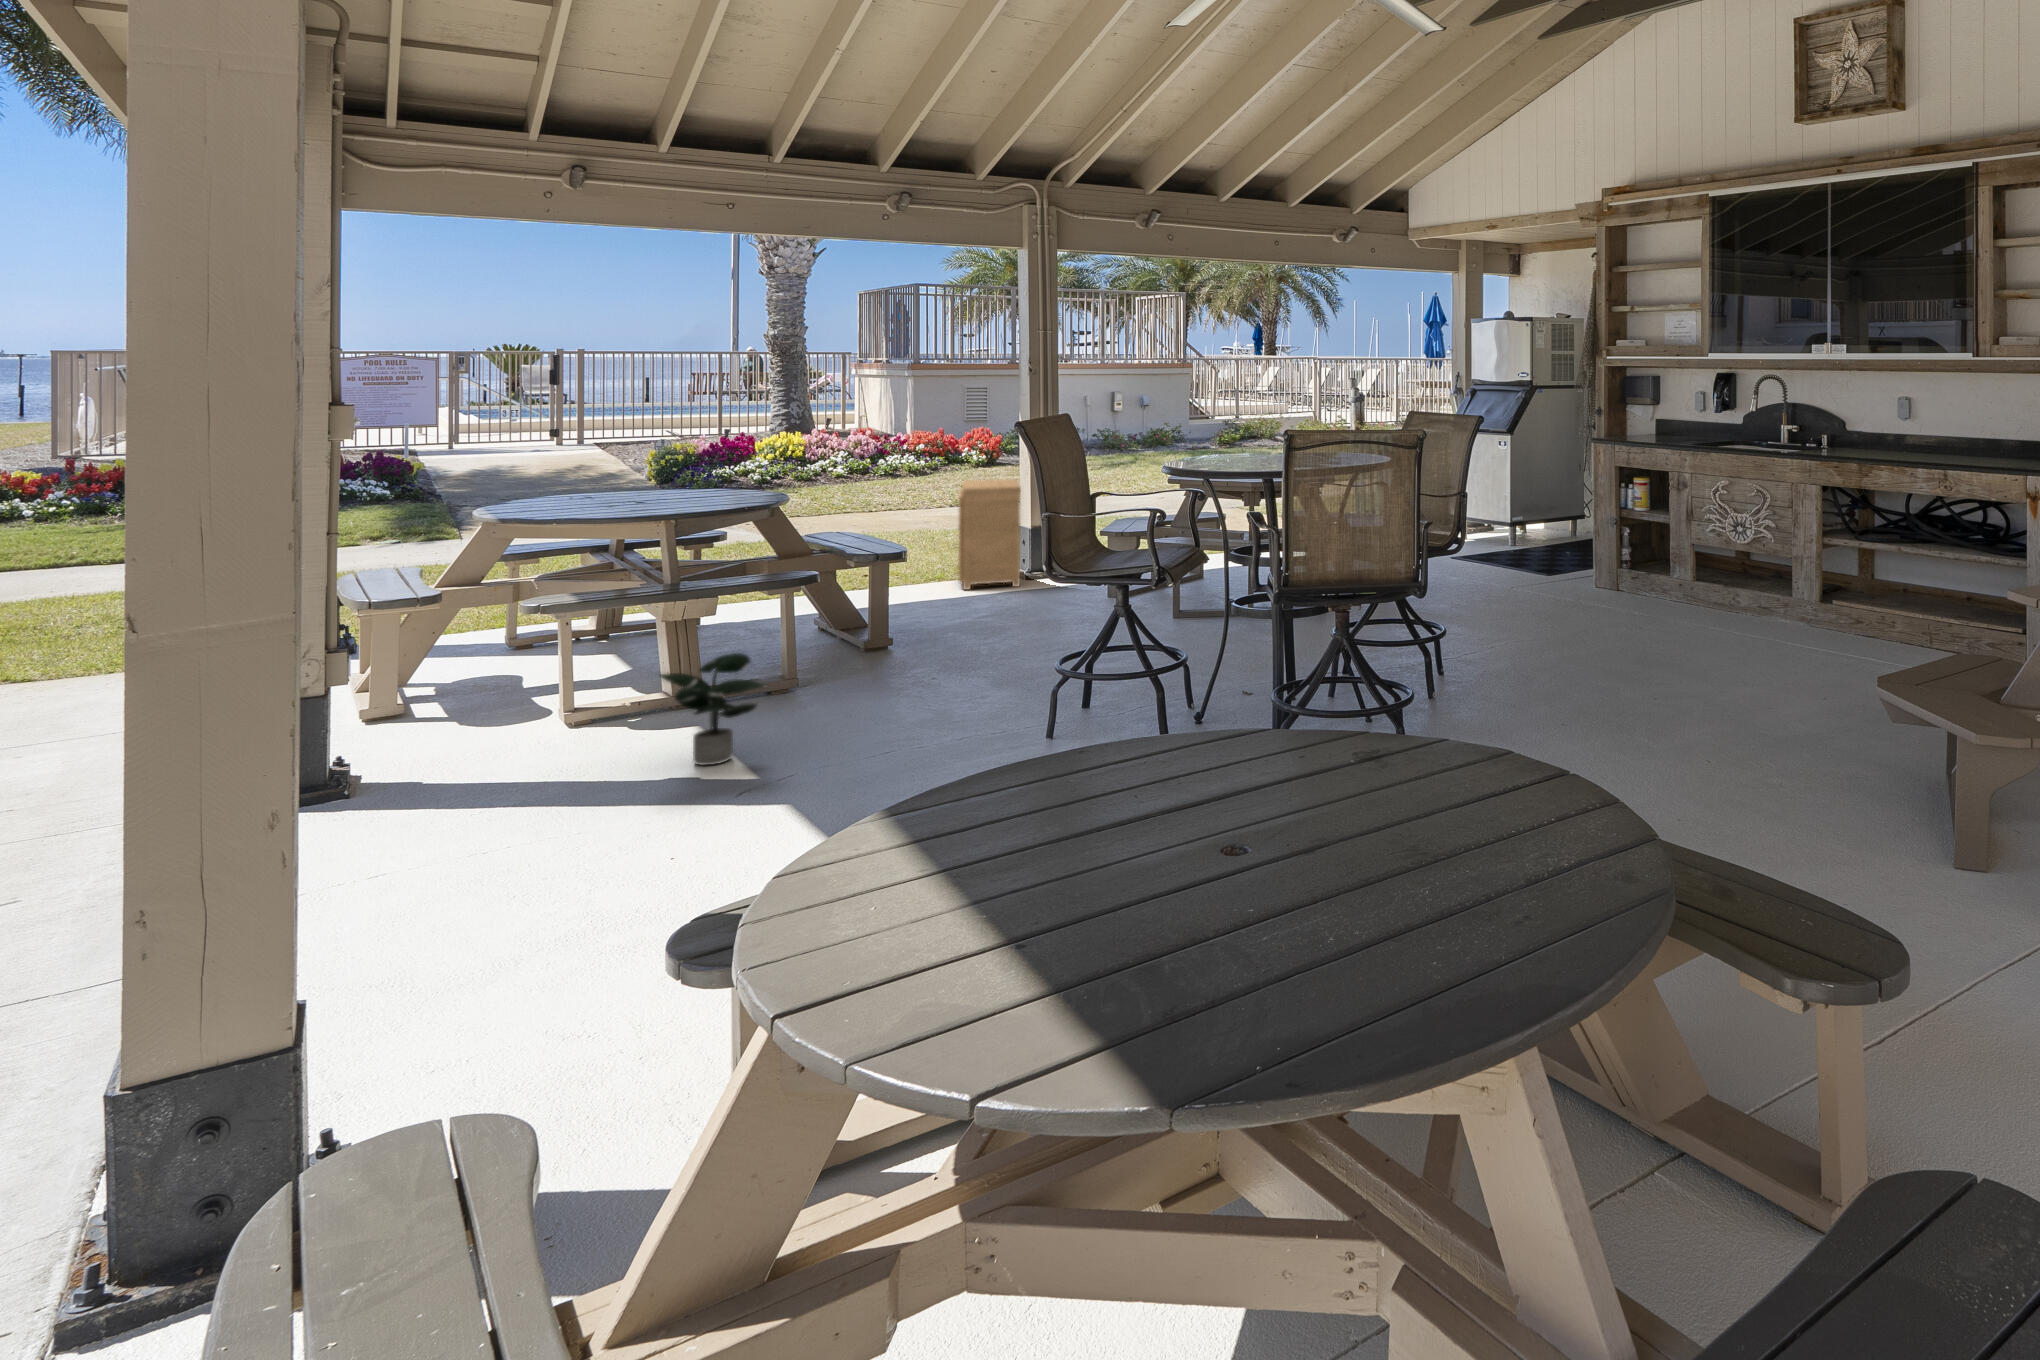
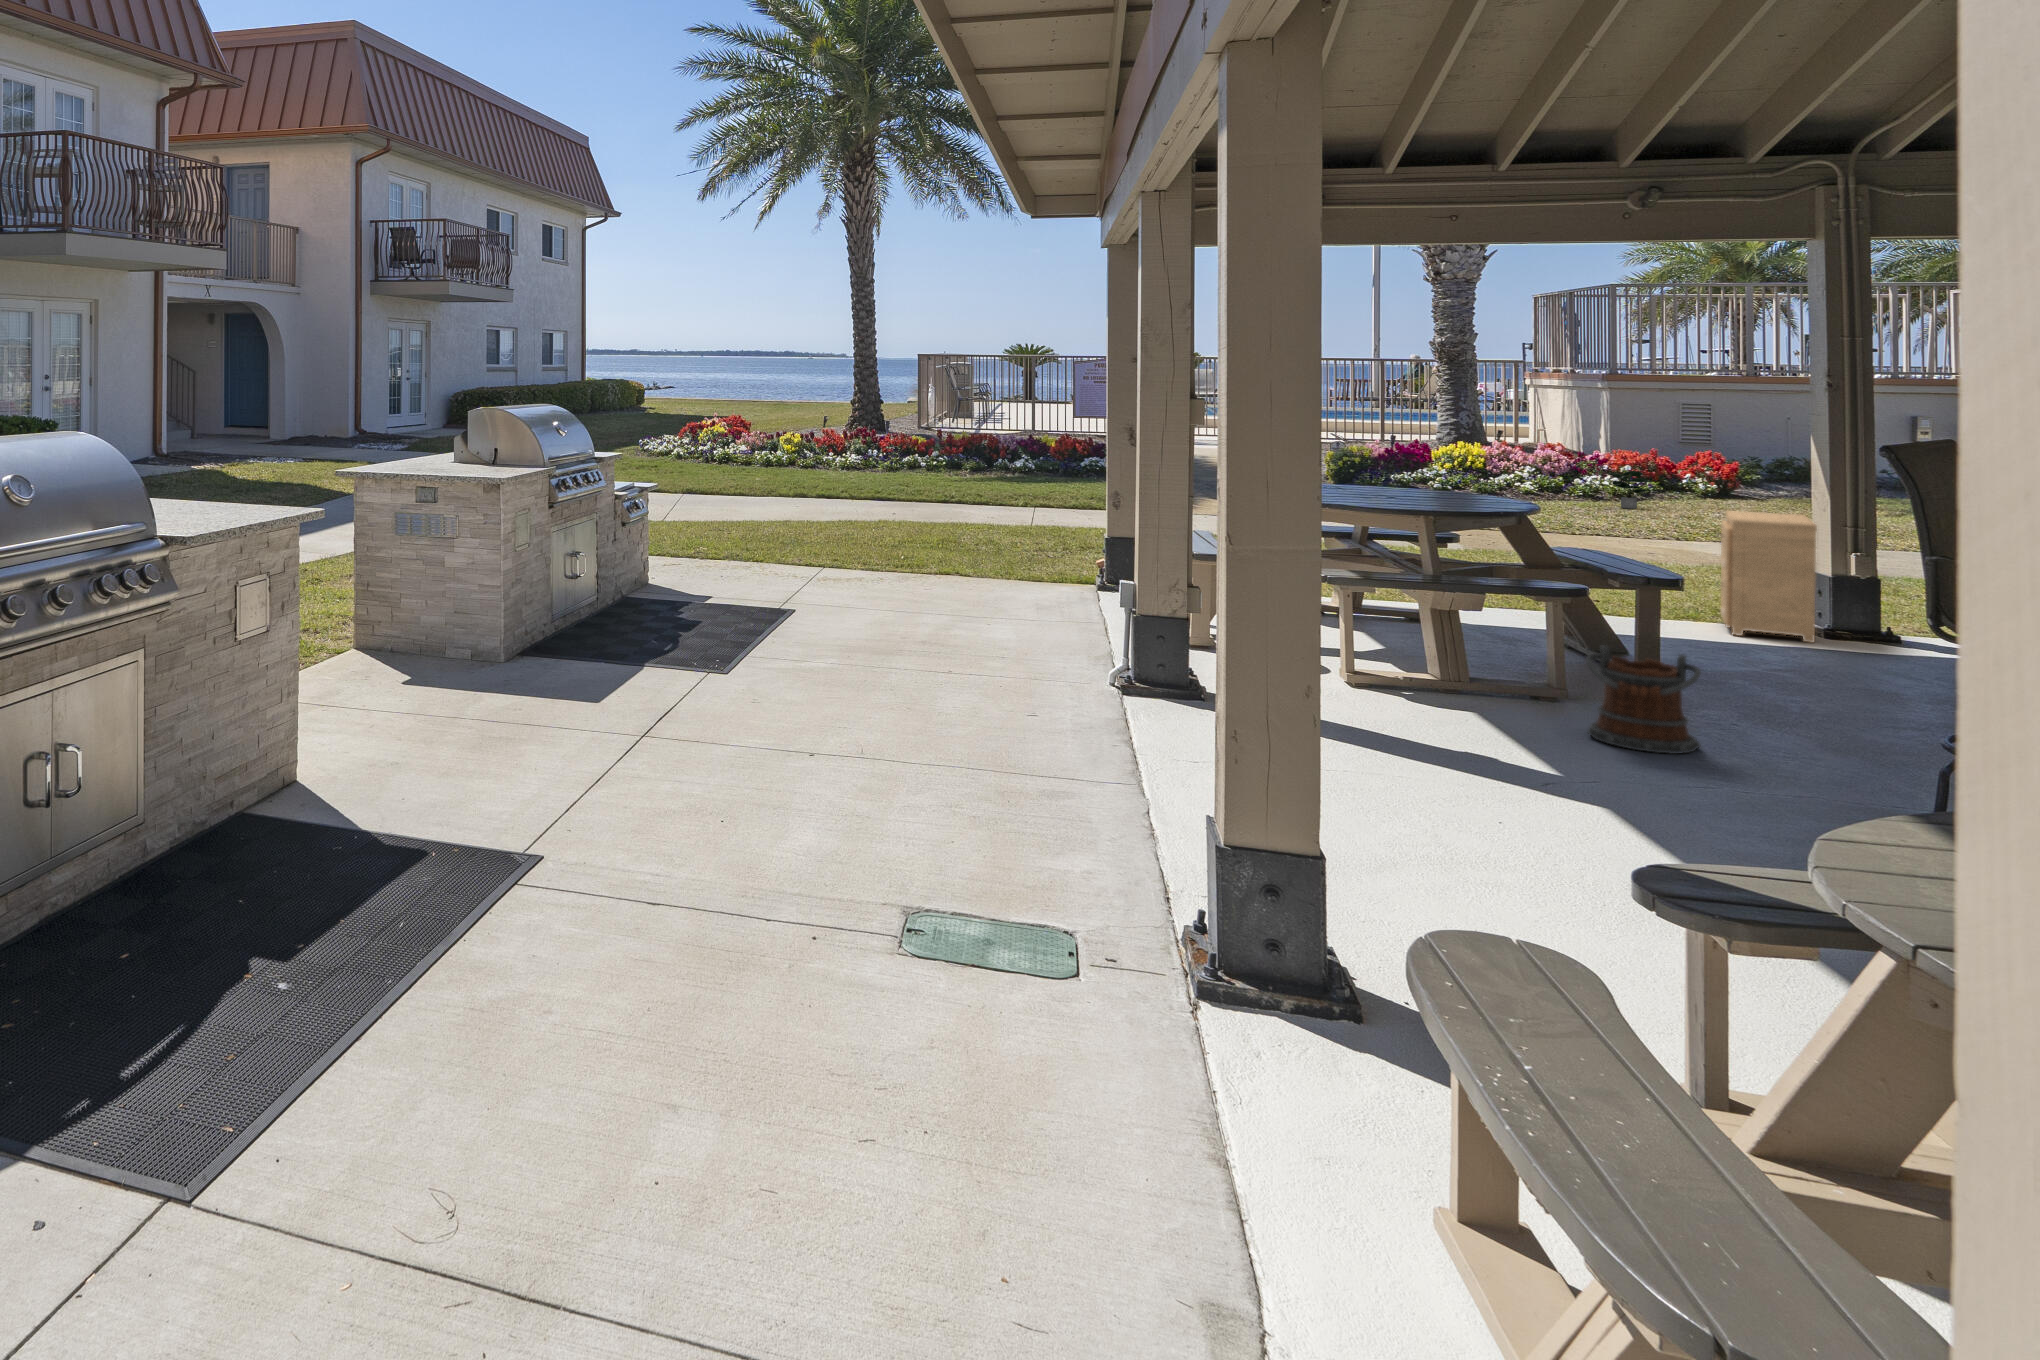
bucket: none [806,629,906,734] -> present [1586,645,1701,754]
potted plant: present [660,653,764,765] -> present [1609,470,1652,509]

